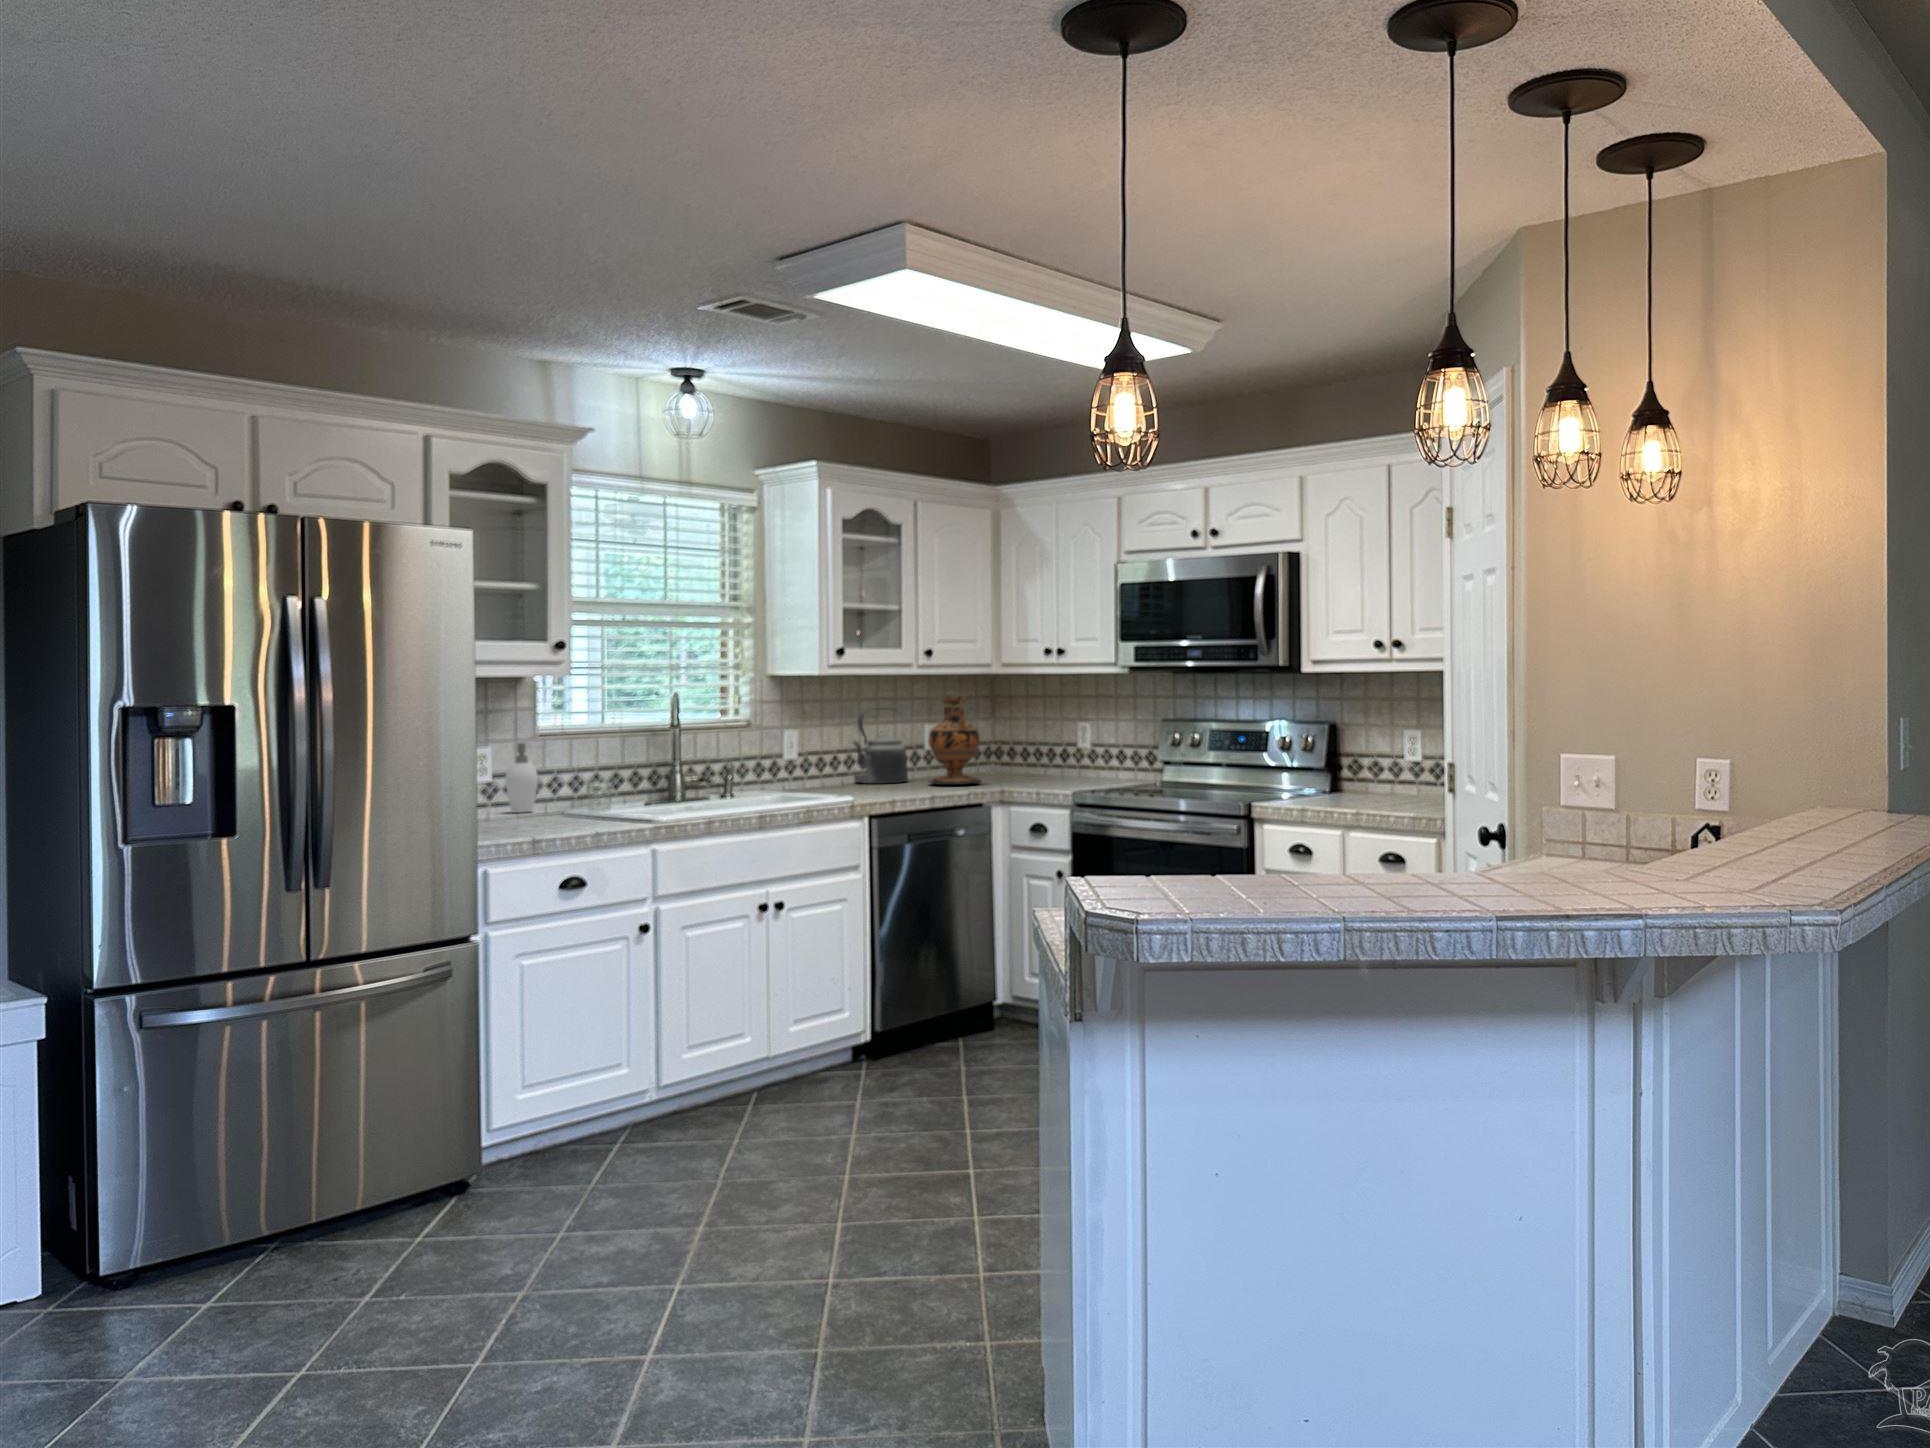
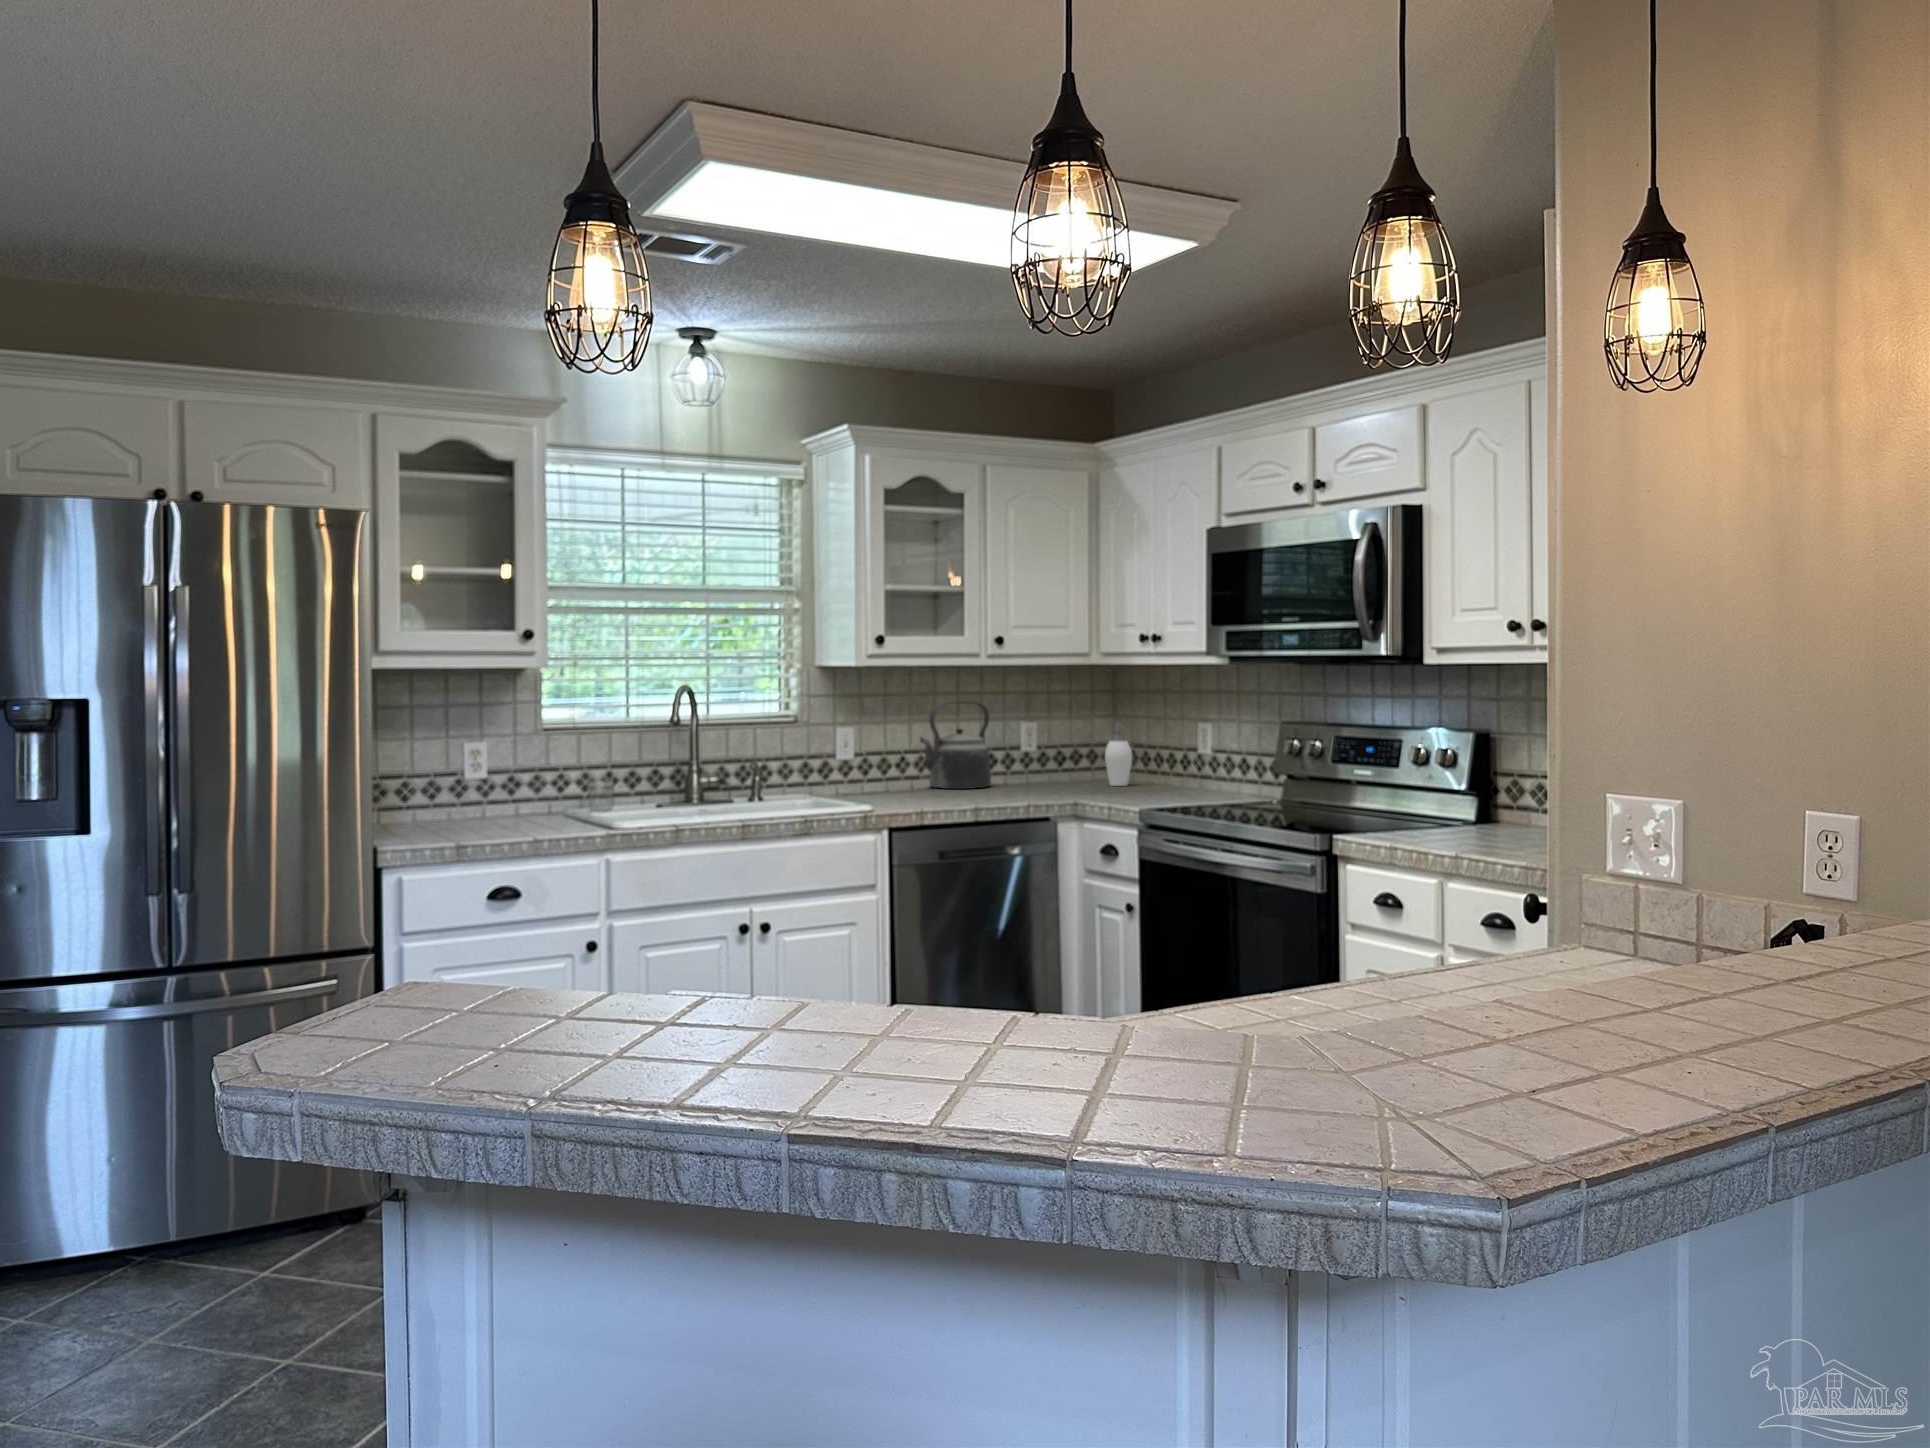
vase: present [928,695,980,785] -> none [999,688,1063,794]
soap dispenser: present [505,743,538,813] -> present [1105,723,1132,786]

